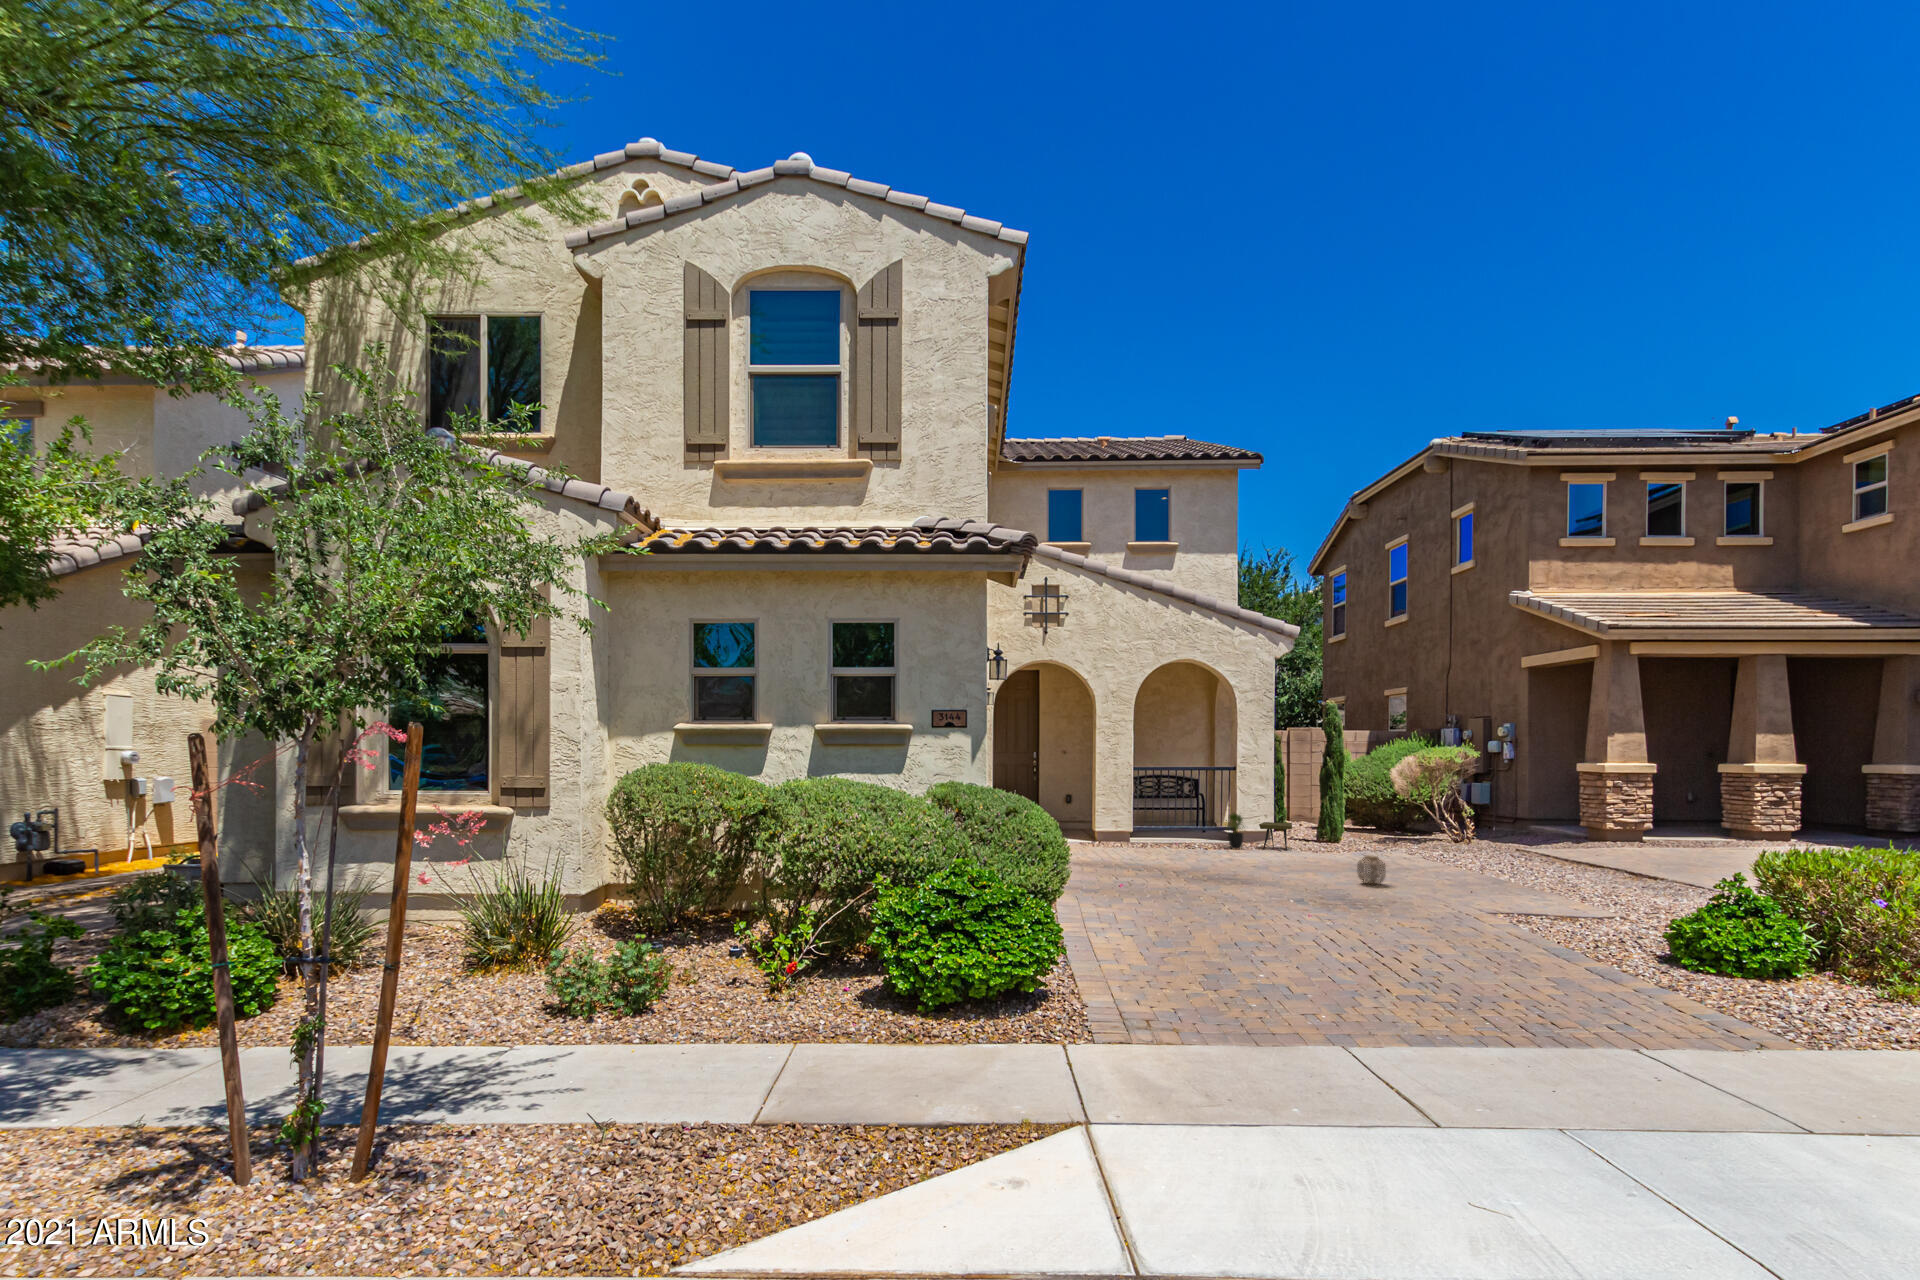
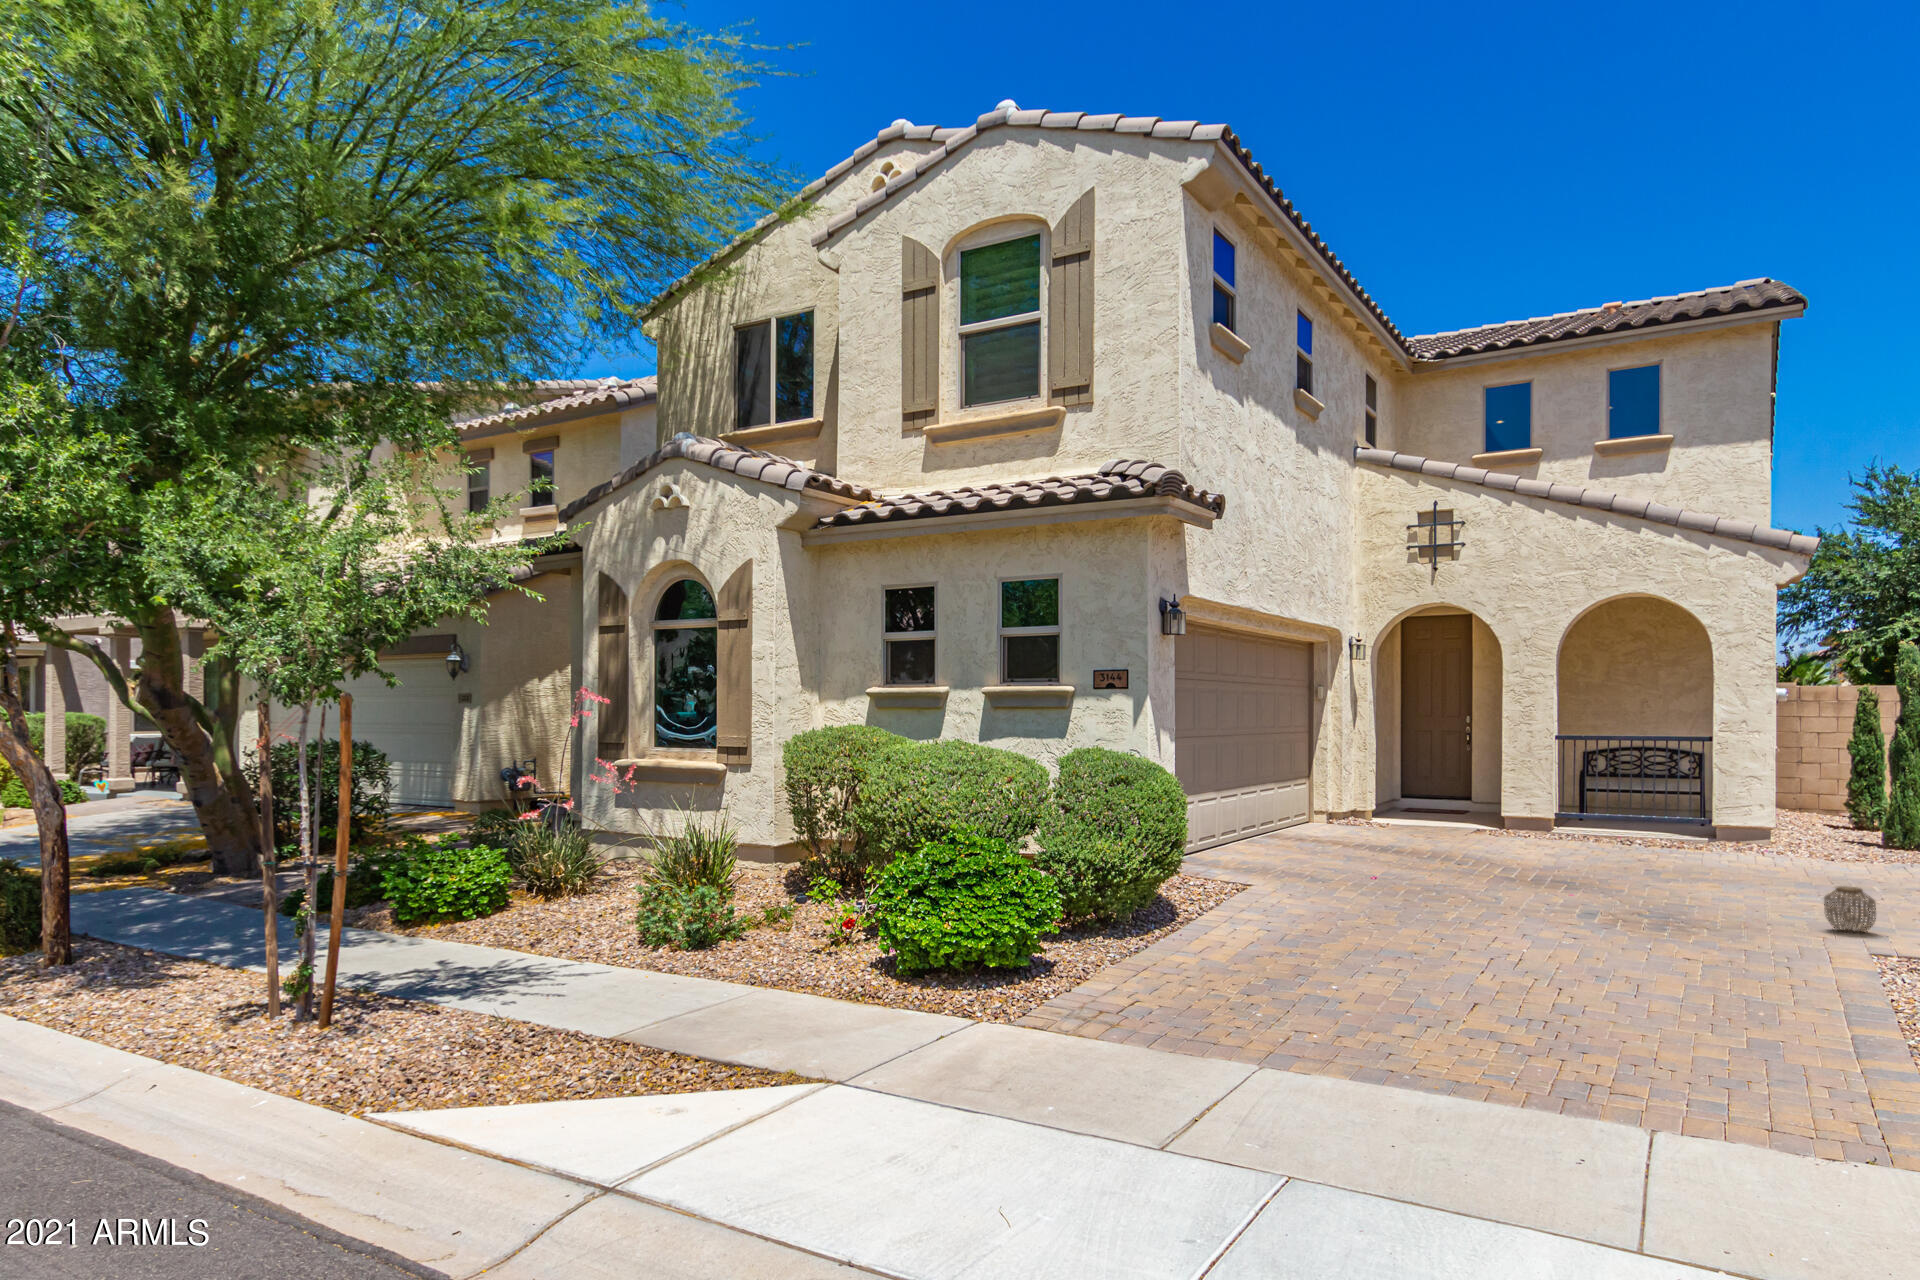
potted plant: present [1226,813,1244,850] -> none [1744,823,1789,880]
side table: present [1259,822,1292,851] -> none [1802,842,1870,889]

